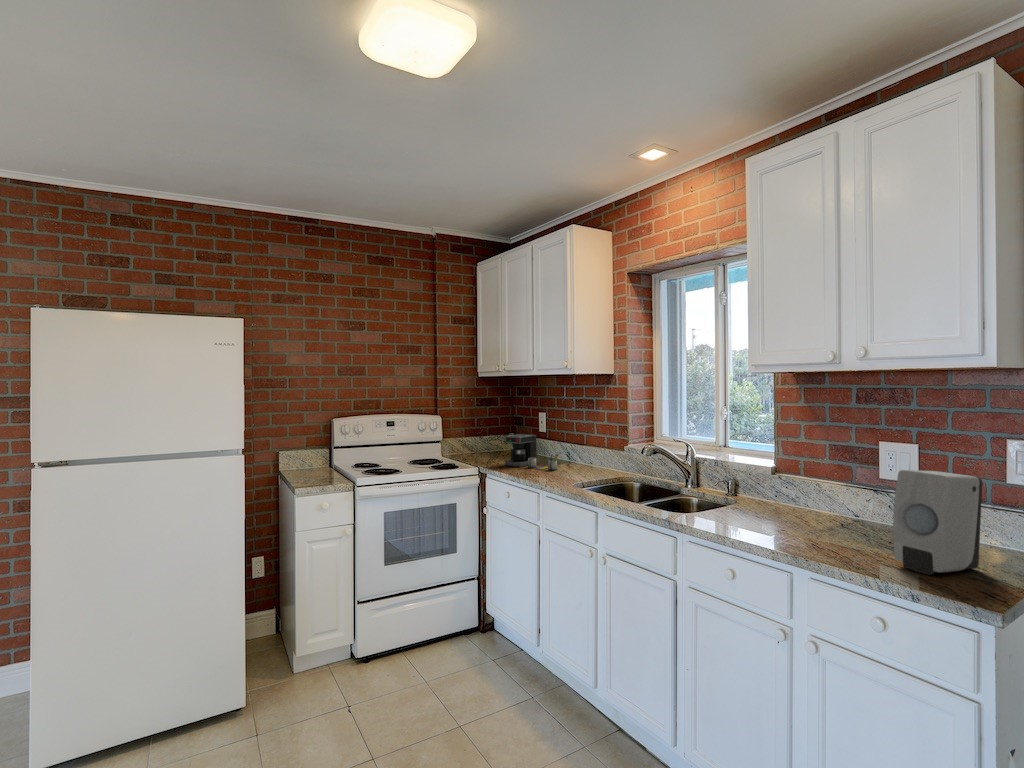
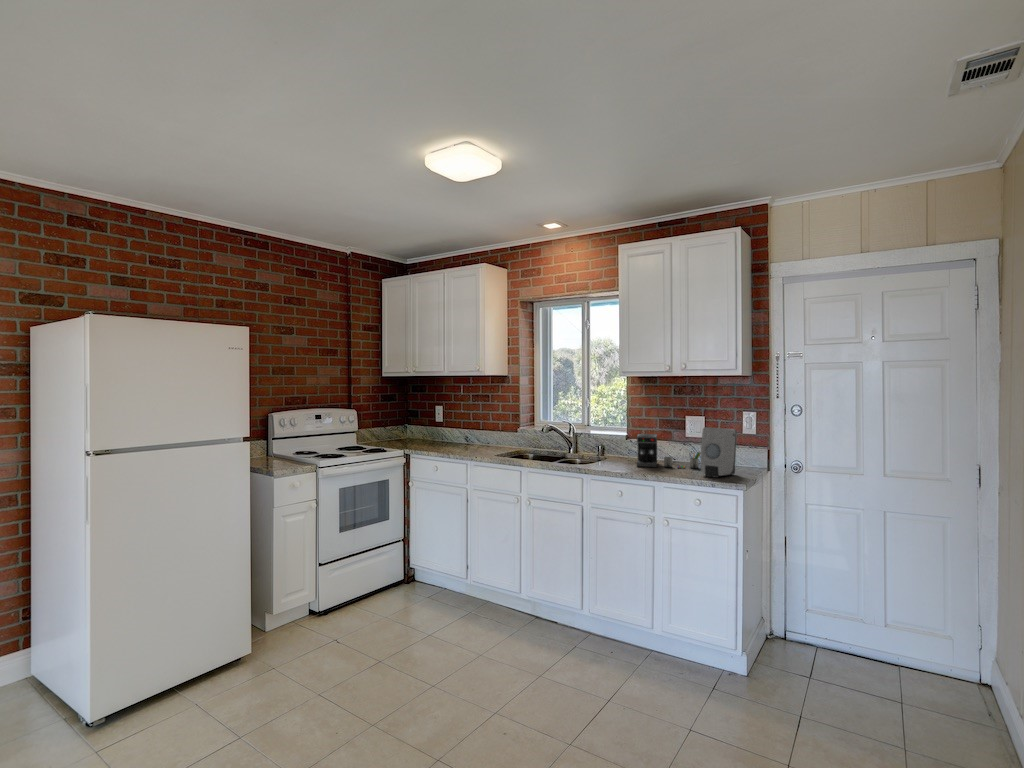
coffee maker: present [505,434,558,470] -> present [637,434,701,468]

